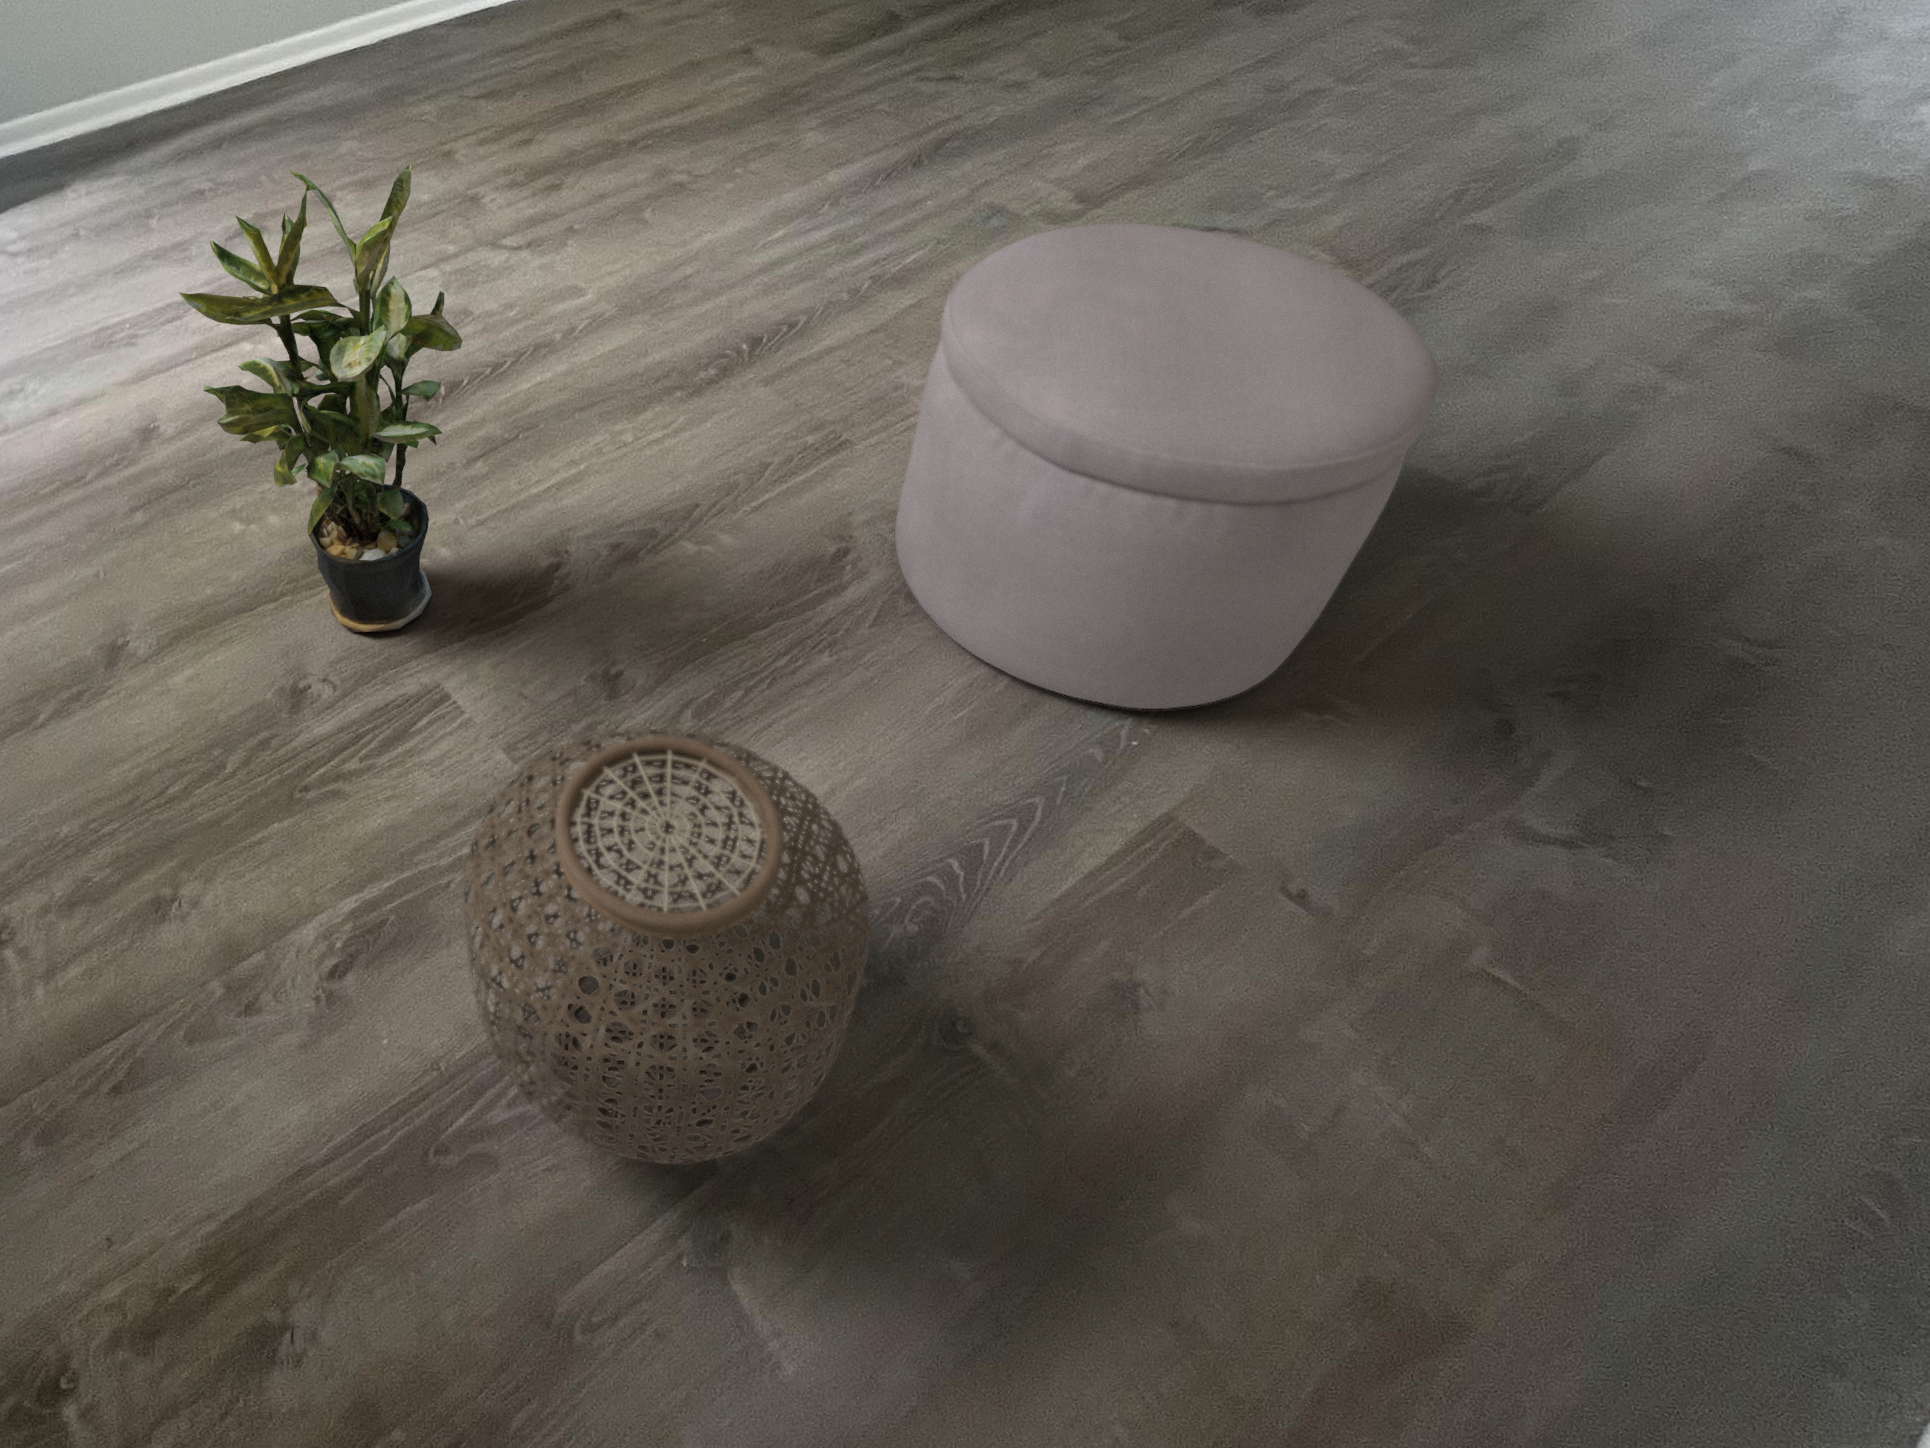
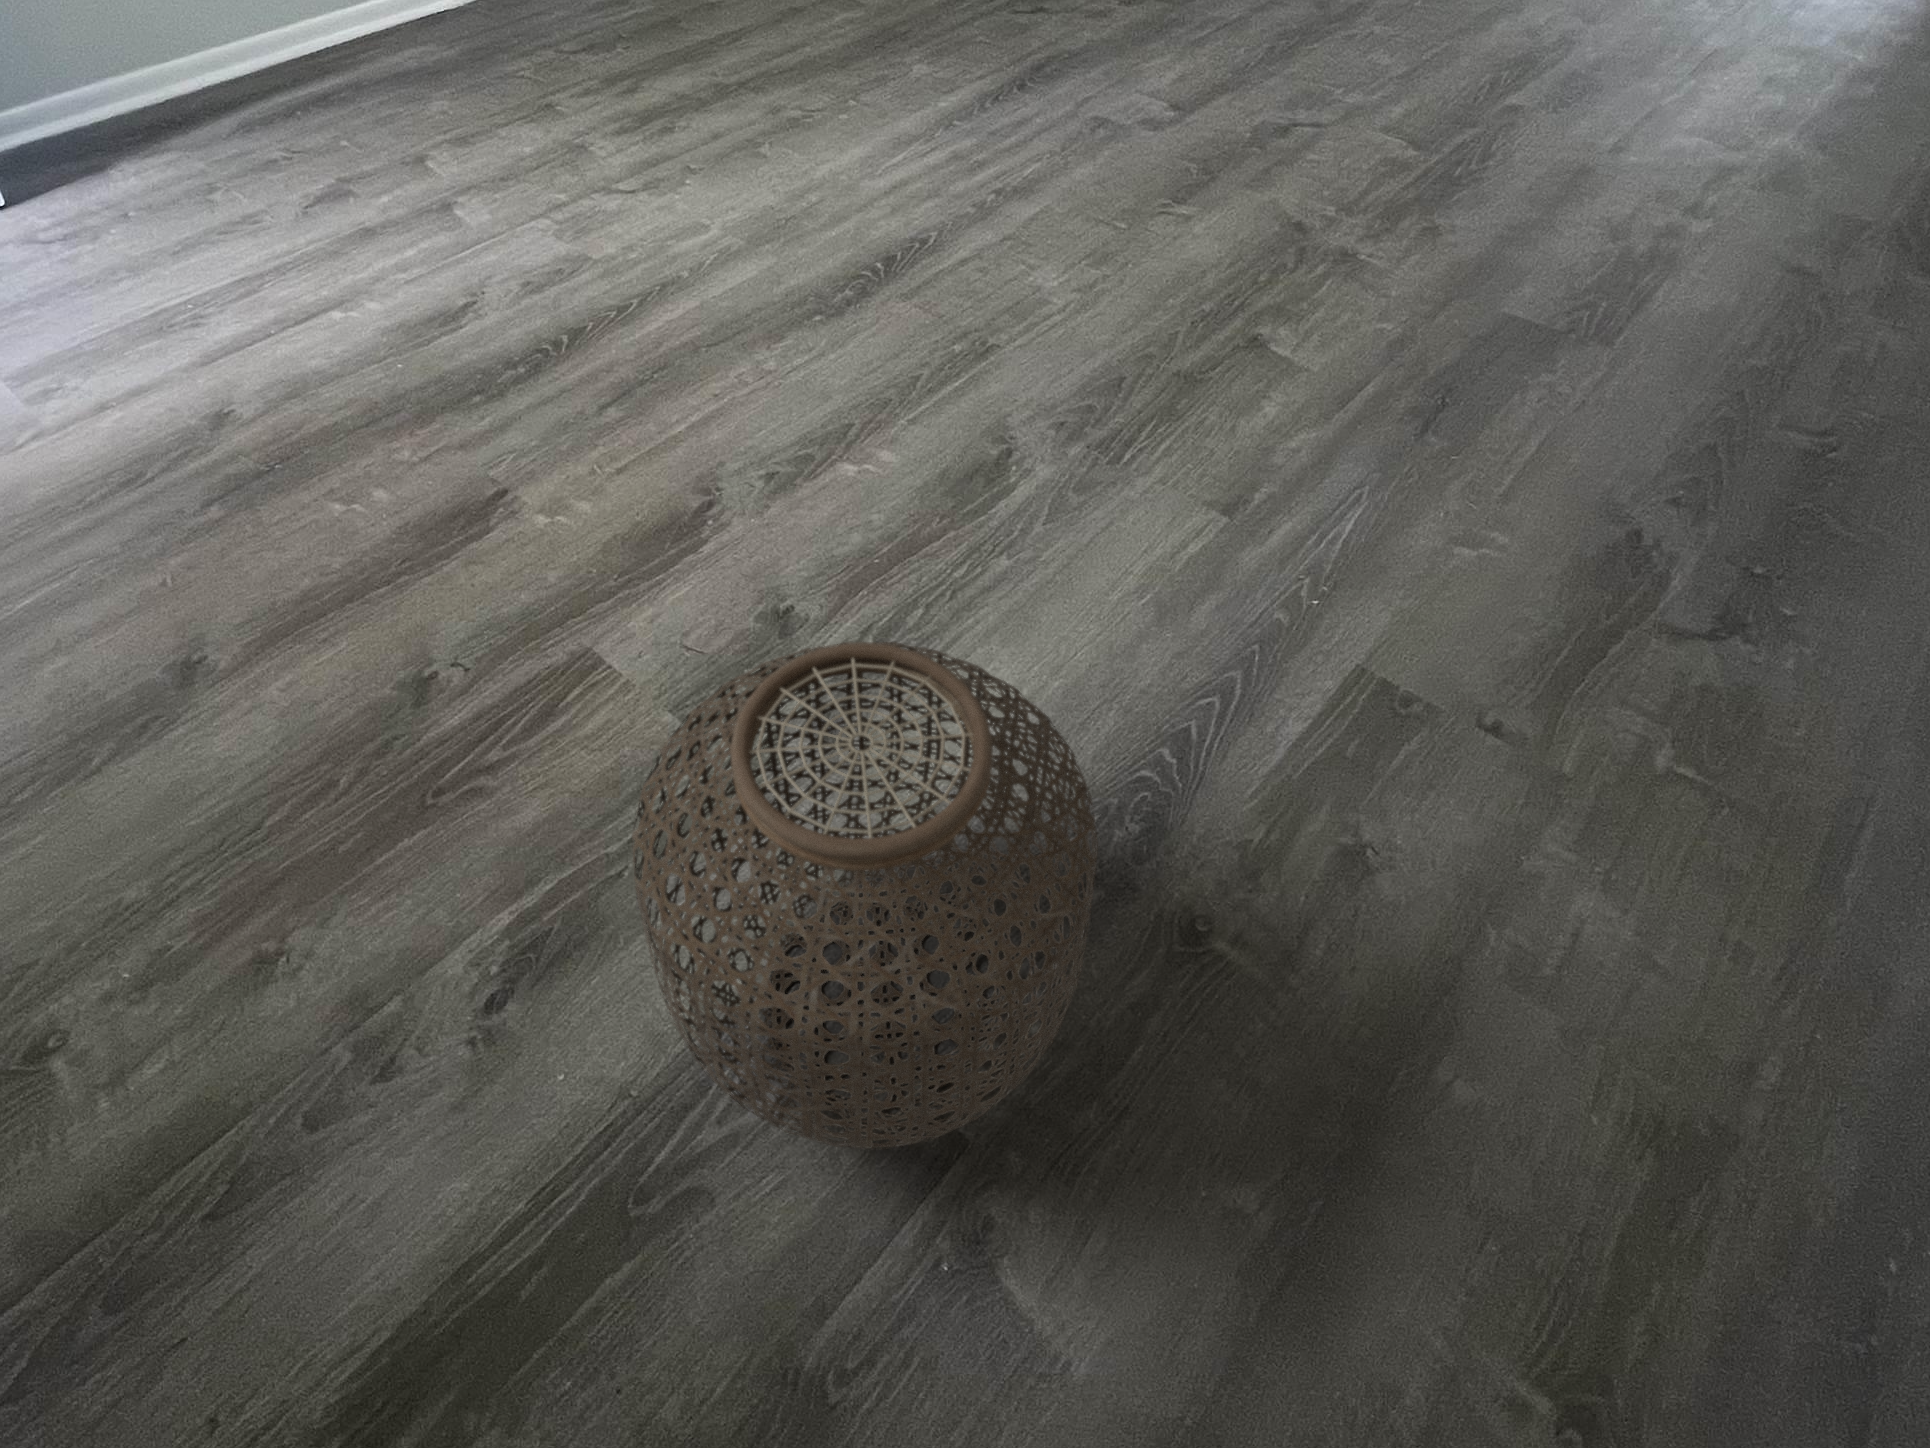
potted plant: present [179,161,462,632] -> none [221,56,574,608]
ottoman: present [895,224,1439,709] -> none [1055,97,1527,569]

